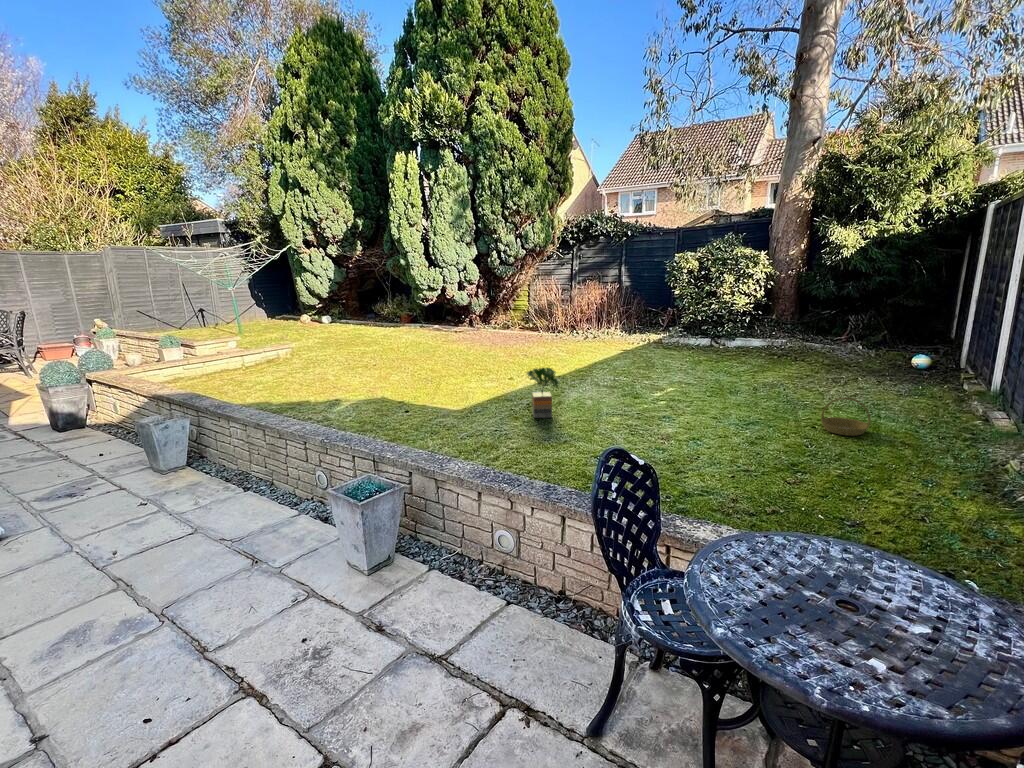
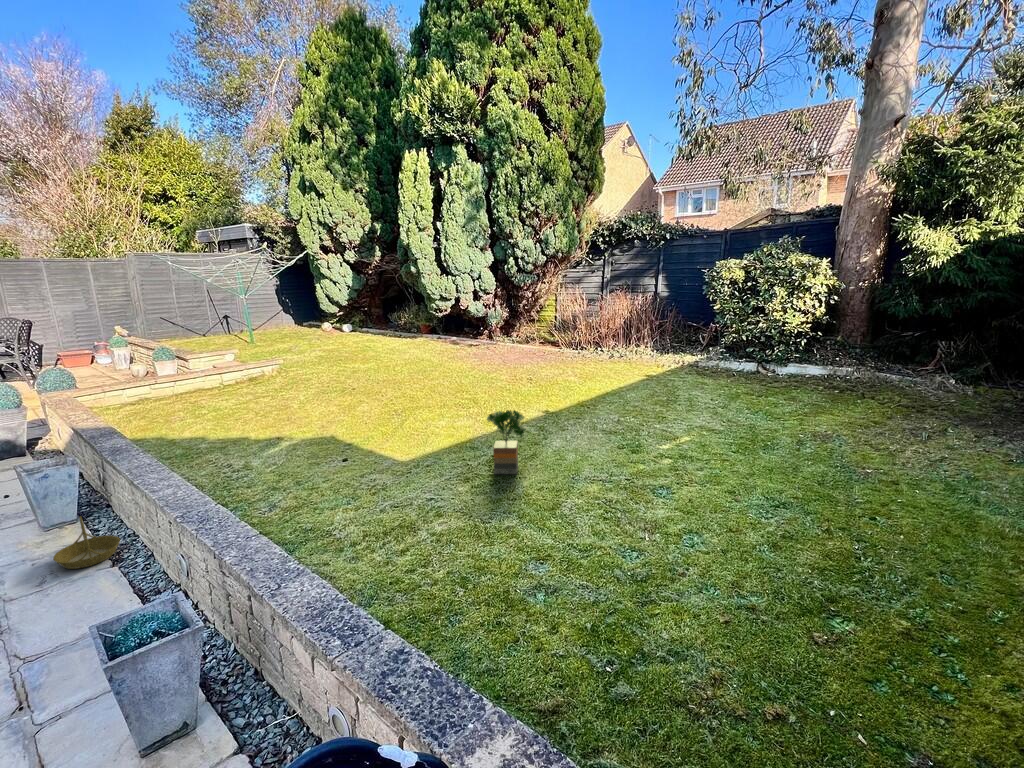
basket: present [821,397,870,436] -> present [53,516,120,569]

